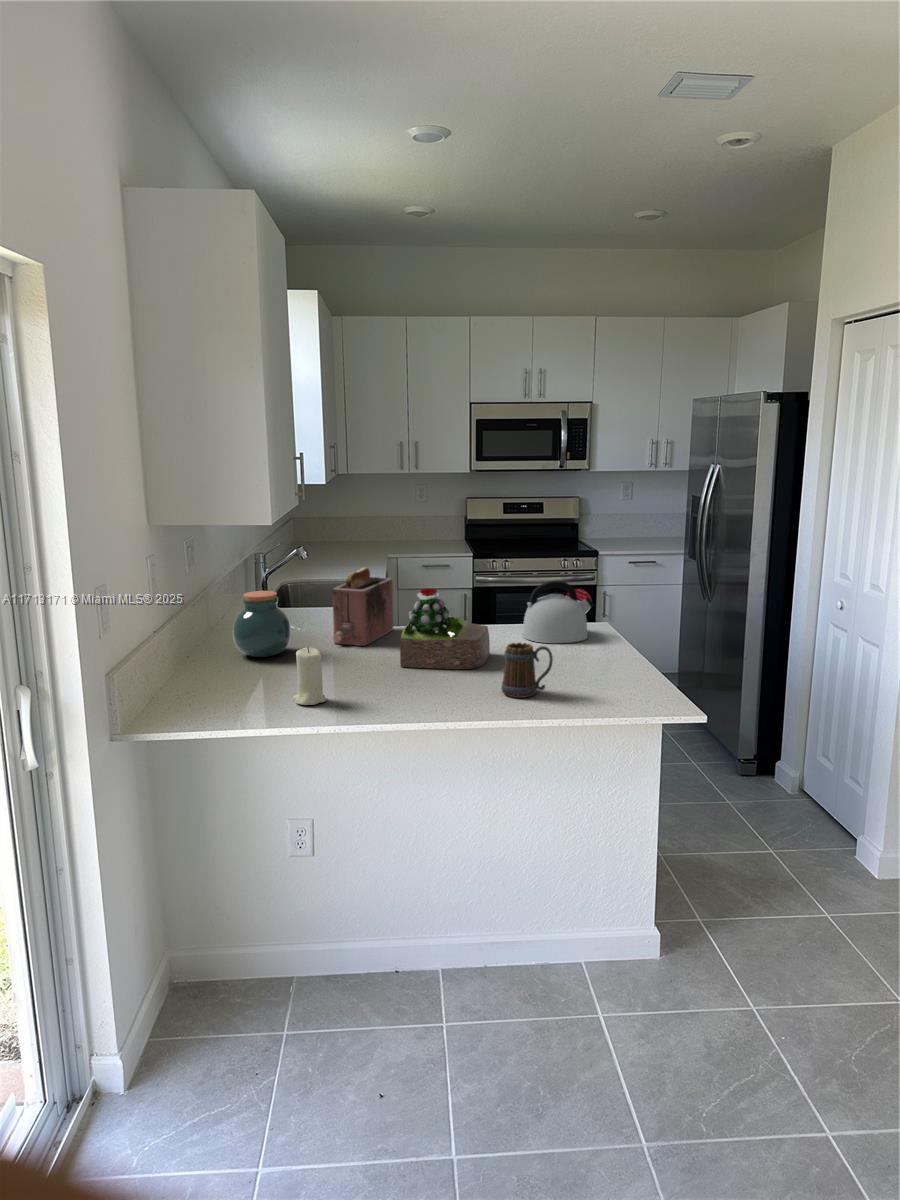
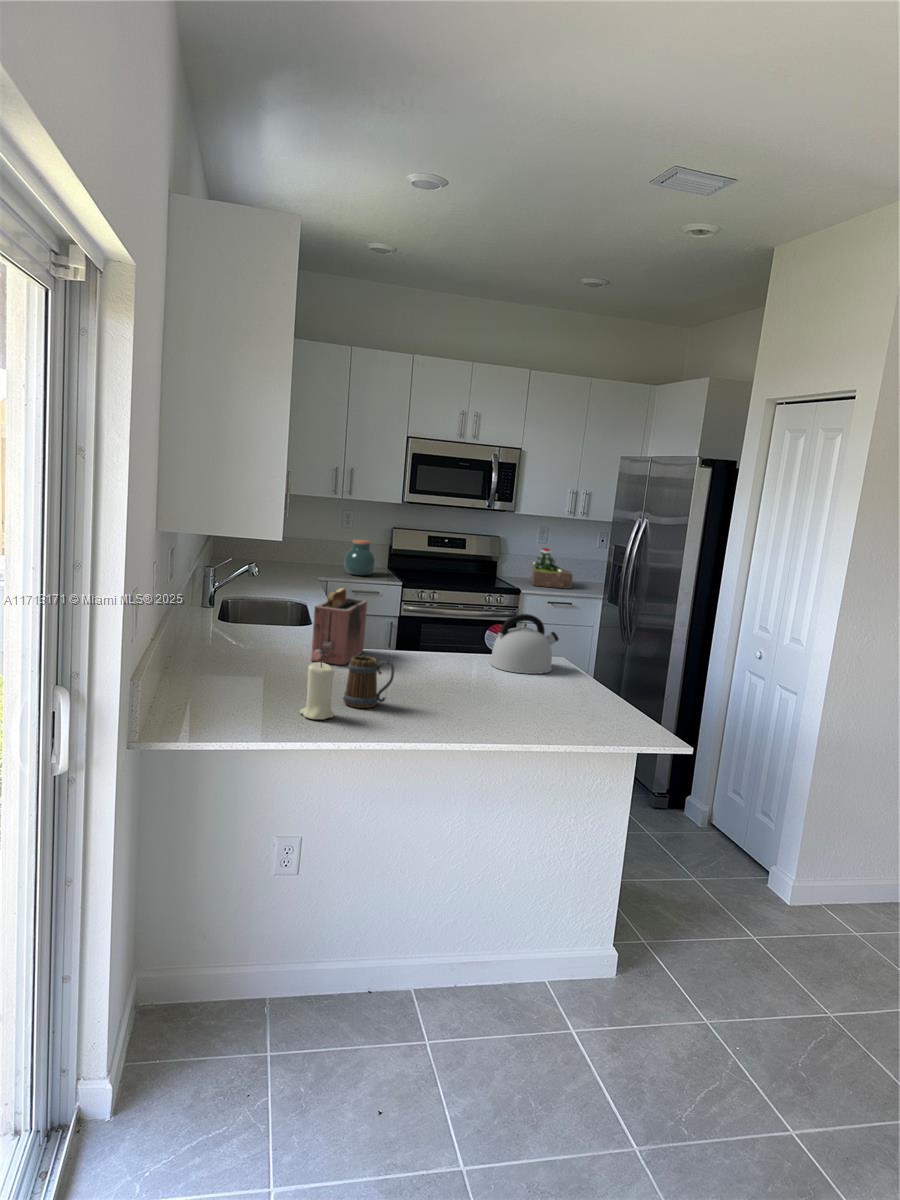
succulent plant: present [400,588,490,669] -> present [531,548,573,588]
jar: present [233,591,291,657] -> present [344,540,376,576]
mug: present [502,643,553,698] -> present [343,656,394,708]

